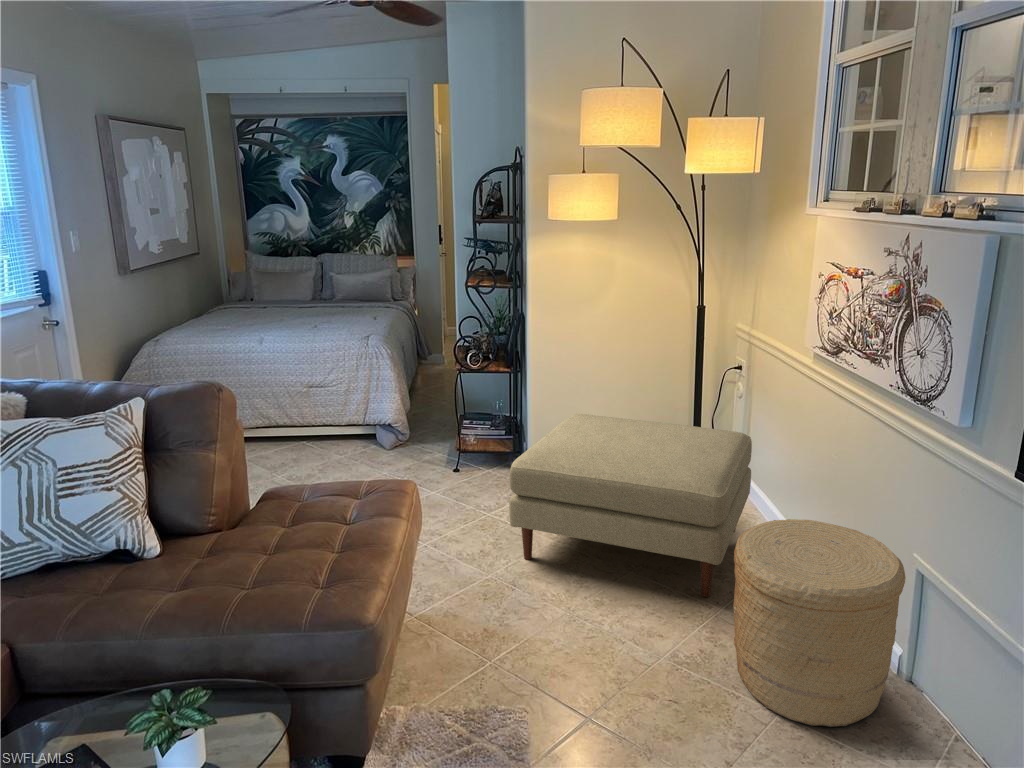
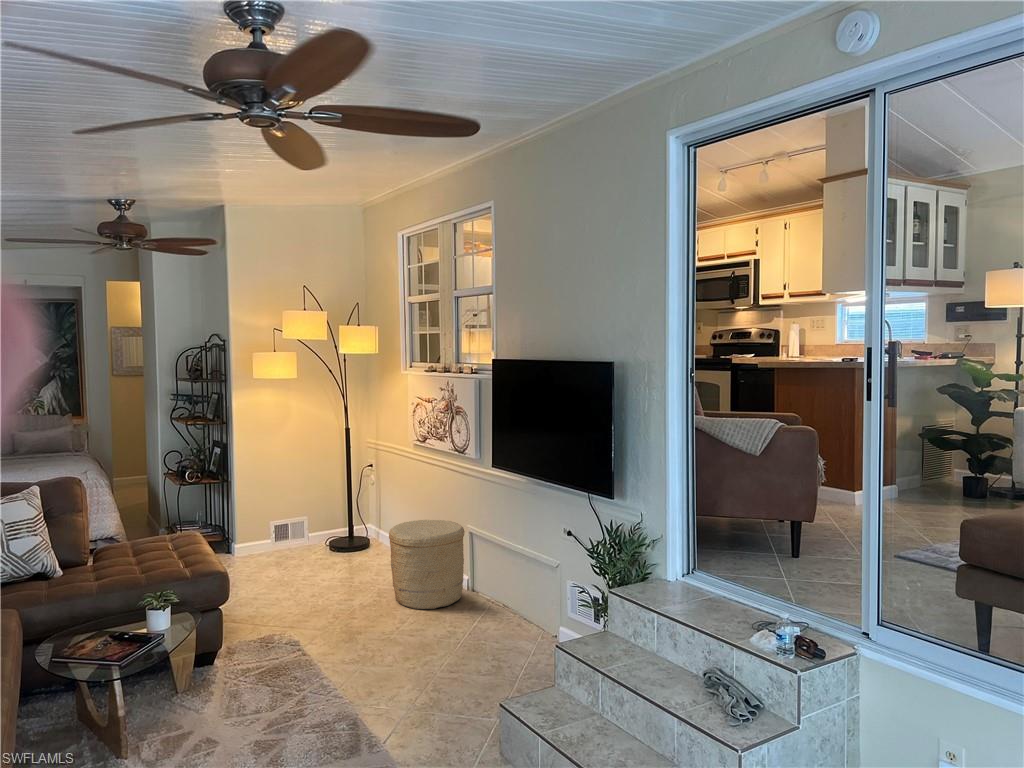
ottoman: present [509,414,752,597] -> none [249,496,386,587]

